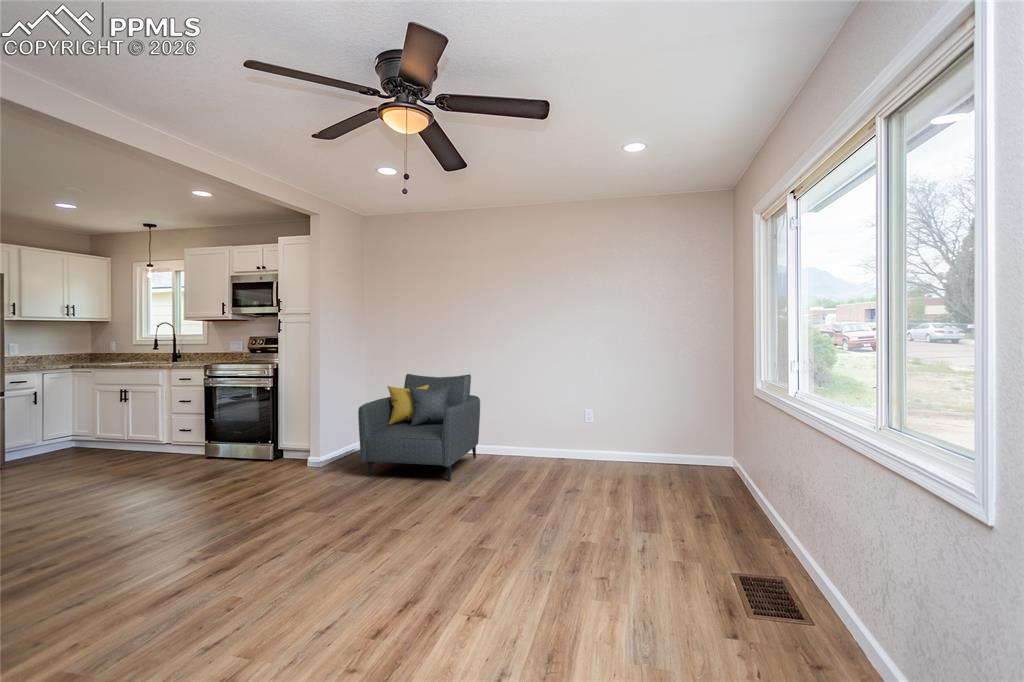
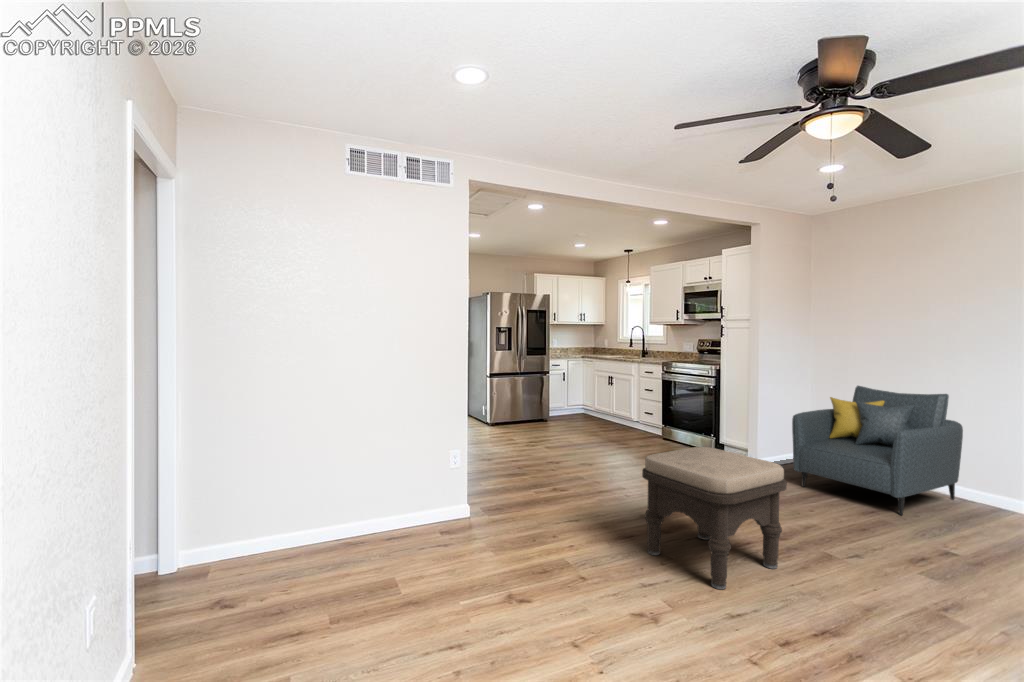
ottoman: none [193,456,378,635] -> present [642,447,787,589]

